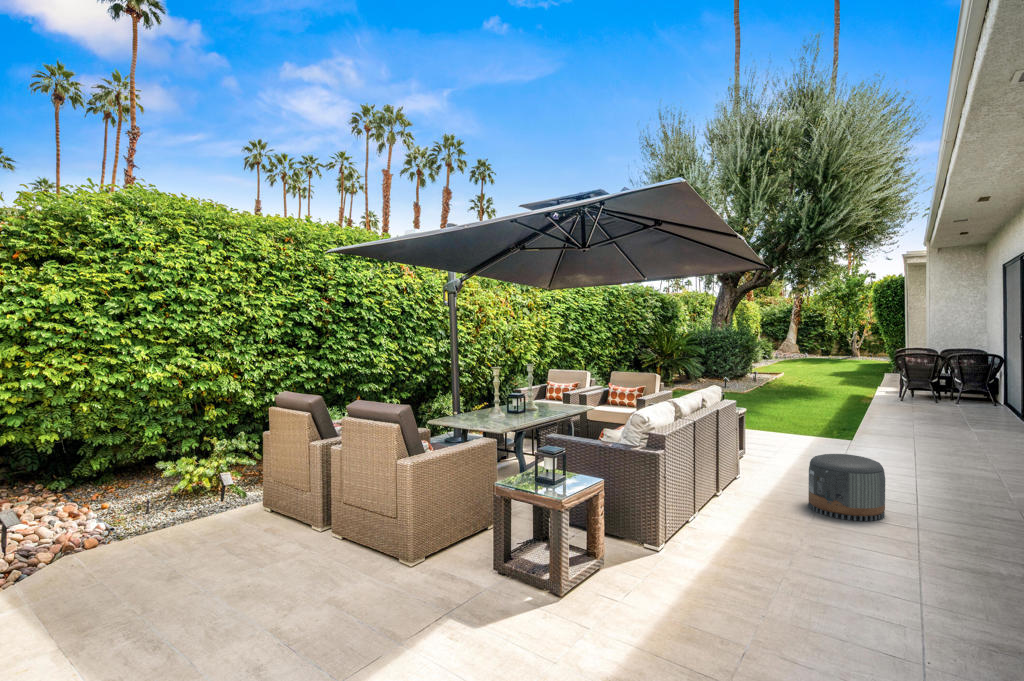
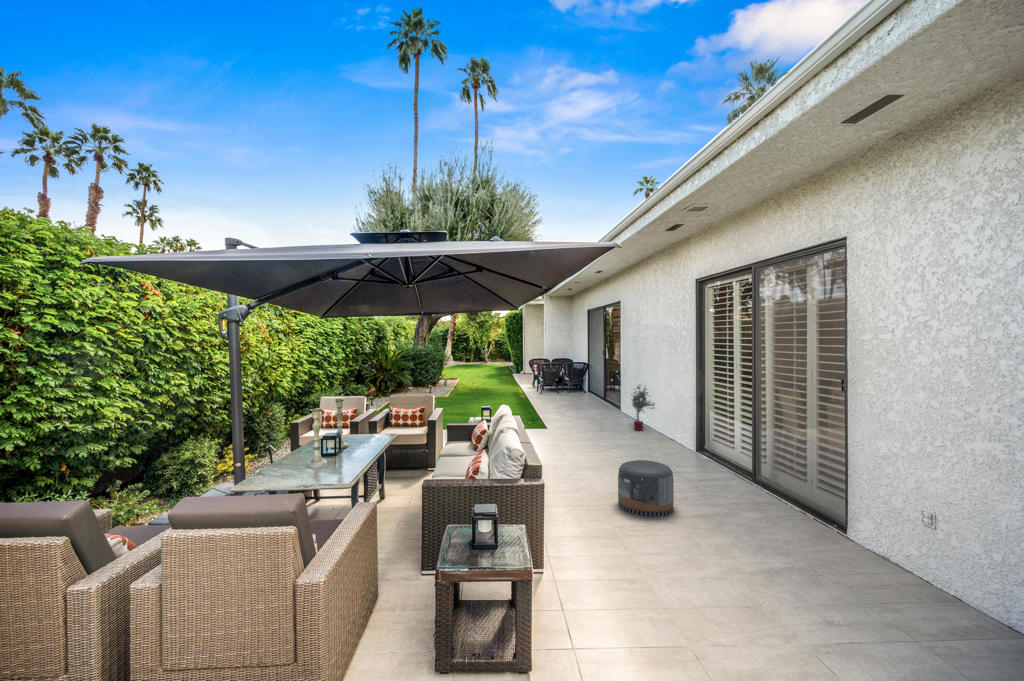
potted tree: none [965,378,1014,448] -> present [632,385,655,431]

